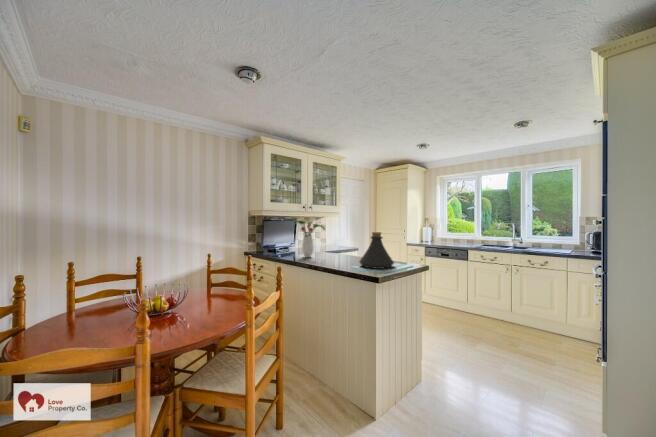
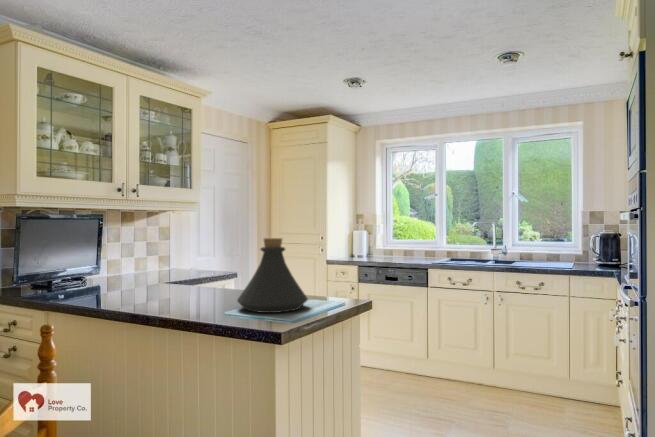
flower arrangement: present [297,219,325,257] -> none [83,213,163,296]

